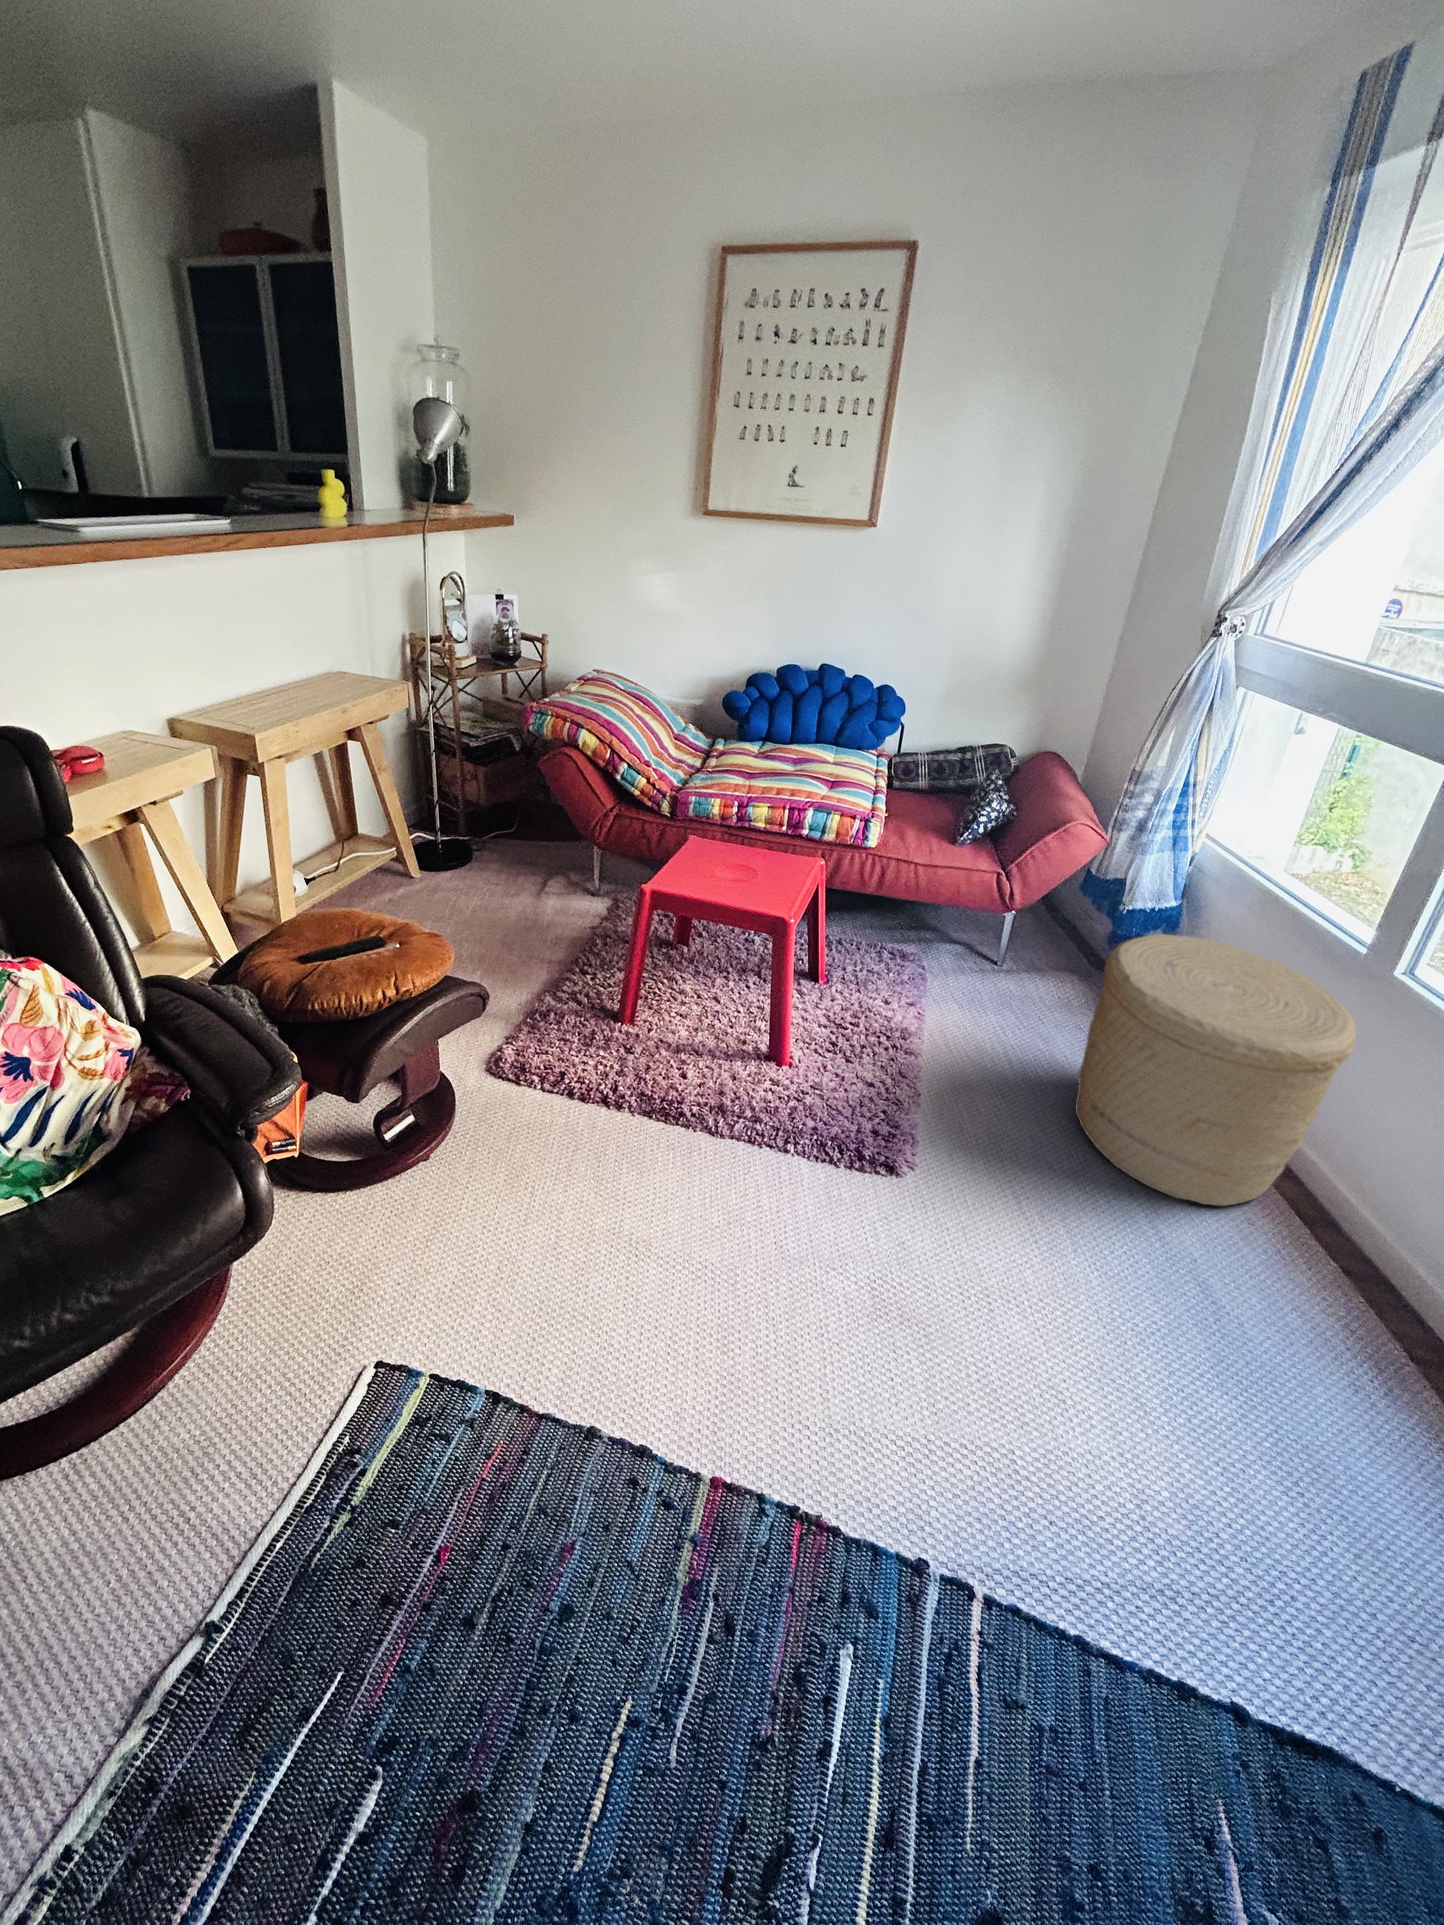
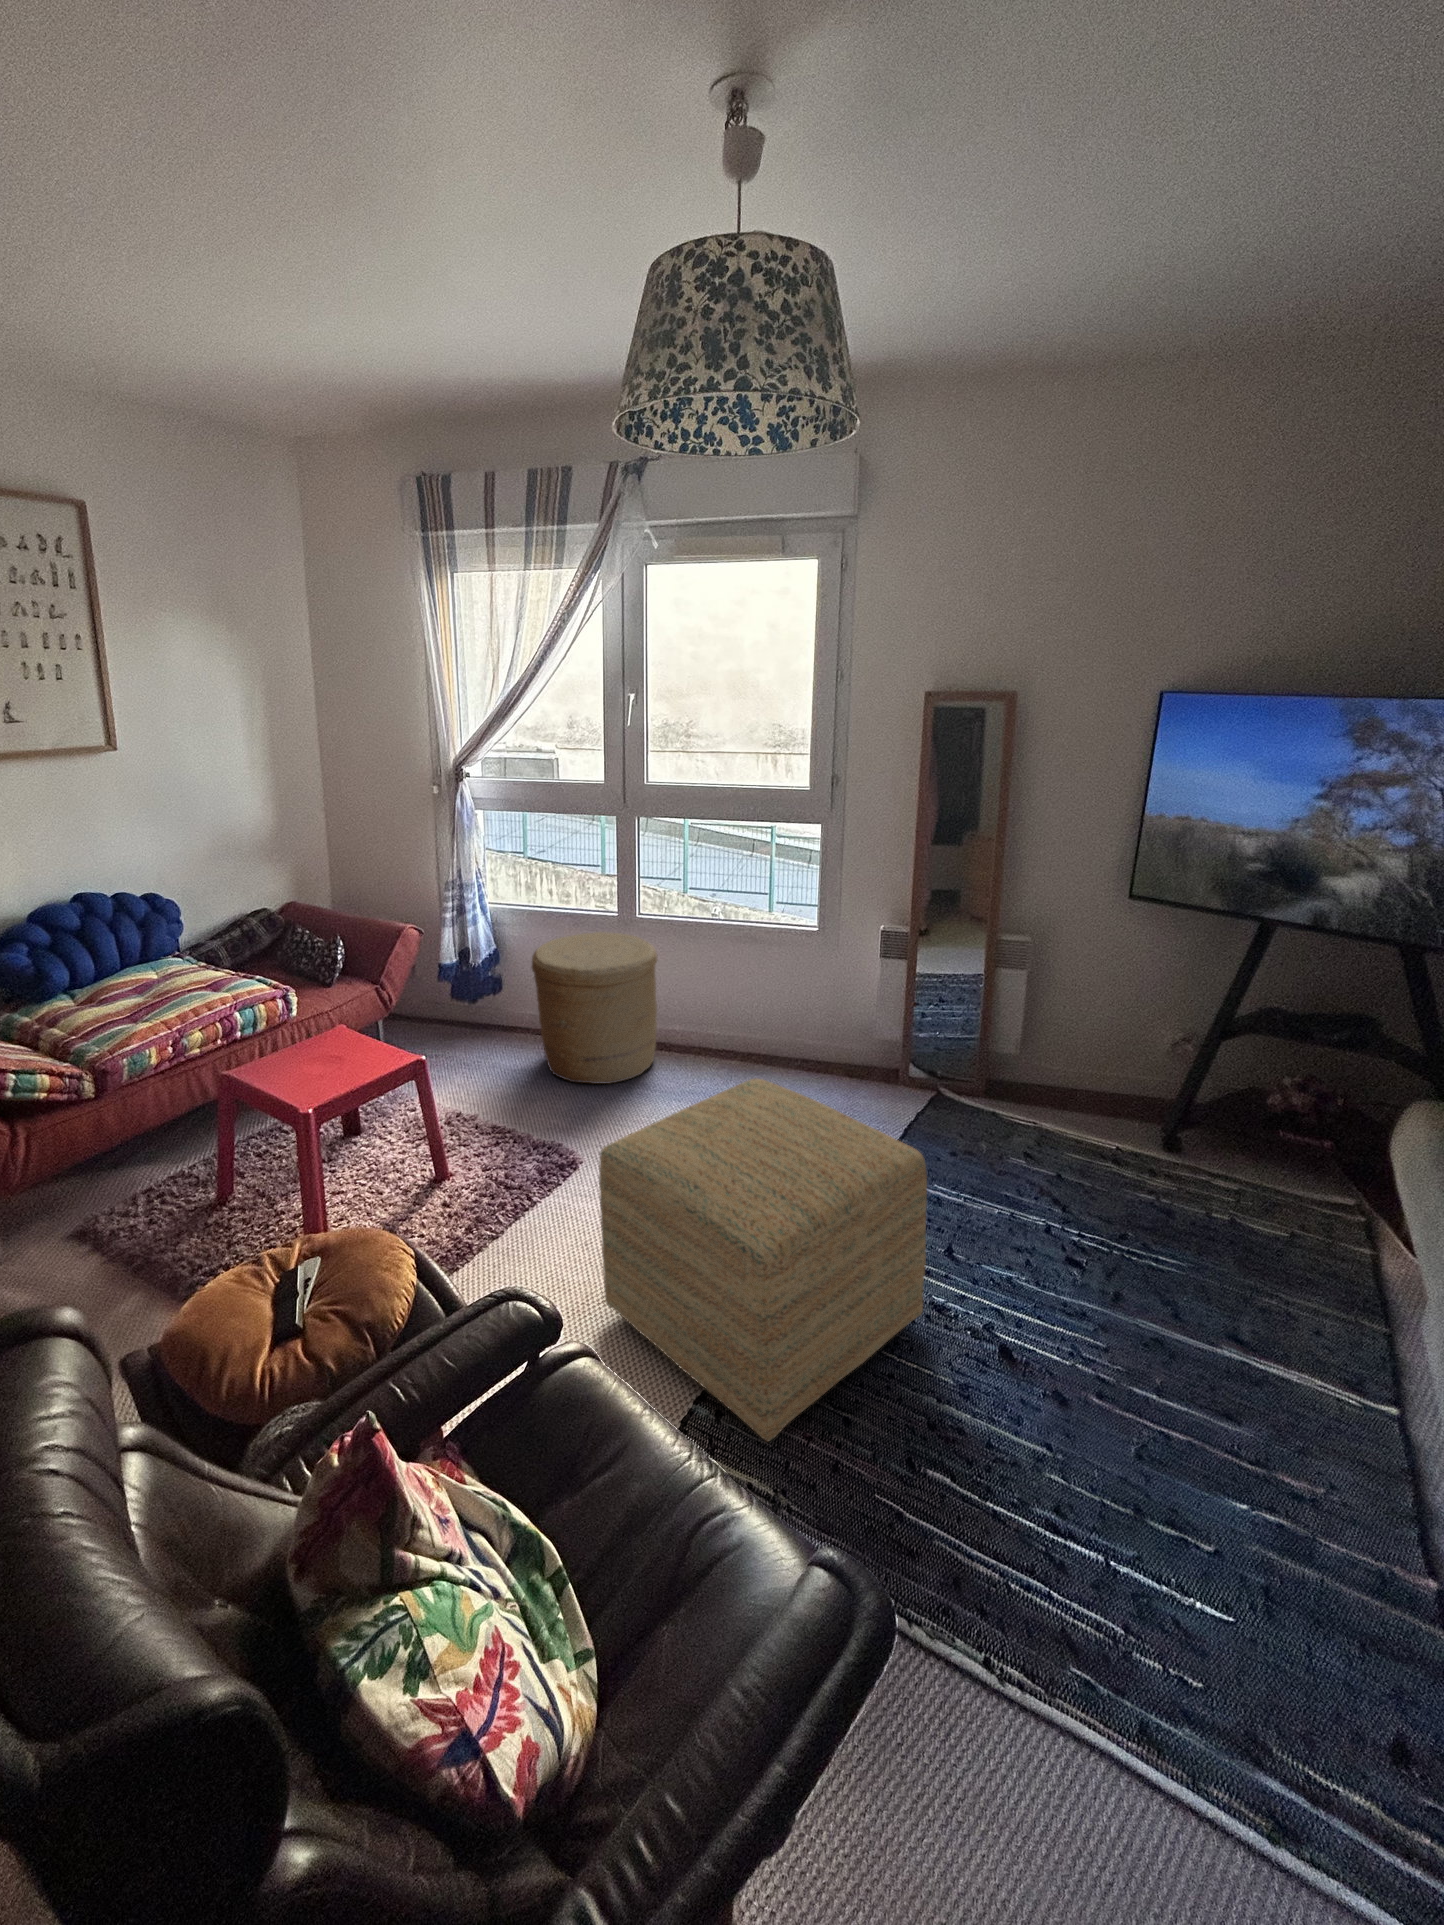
ottoman: none [398,1091,928,1784] -> present [599,1079,927,1441]

